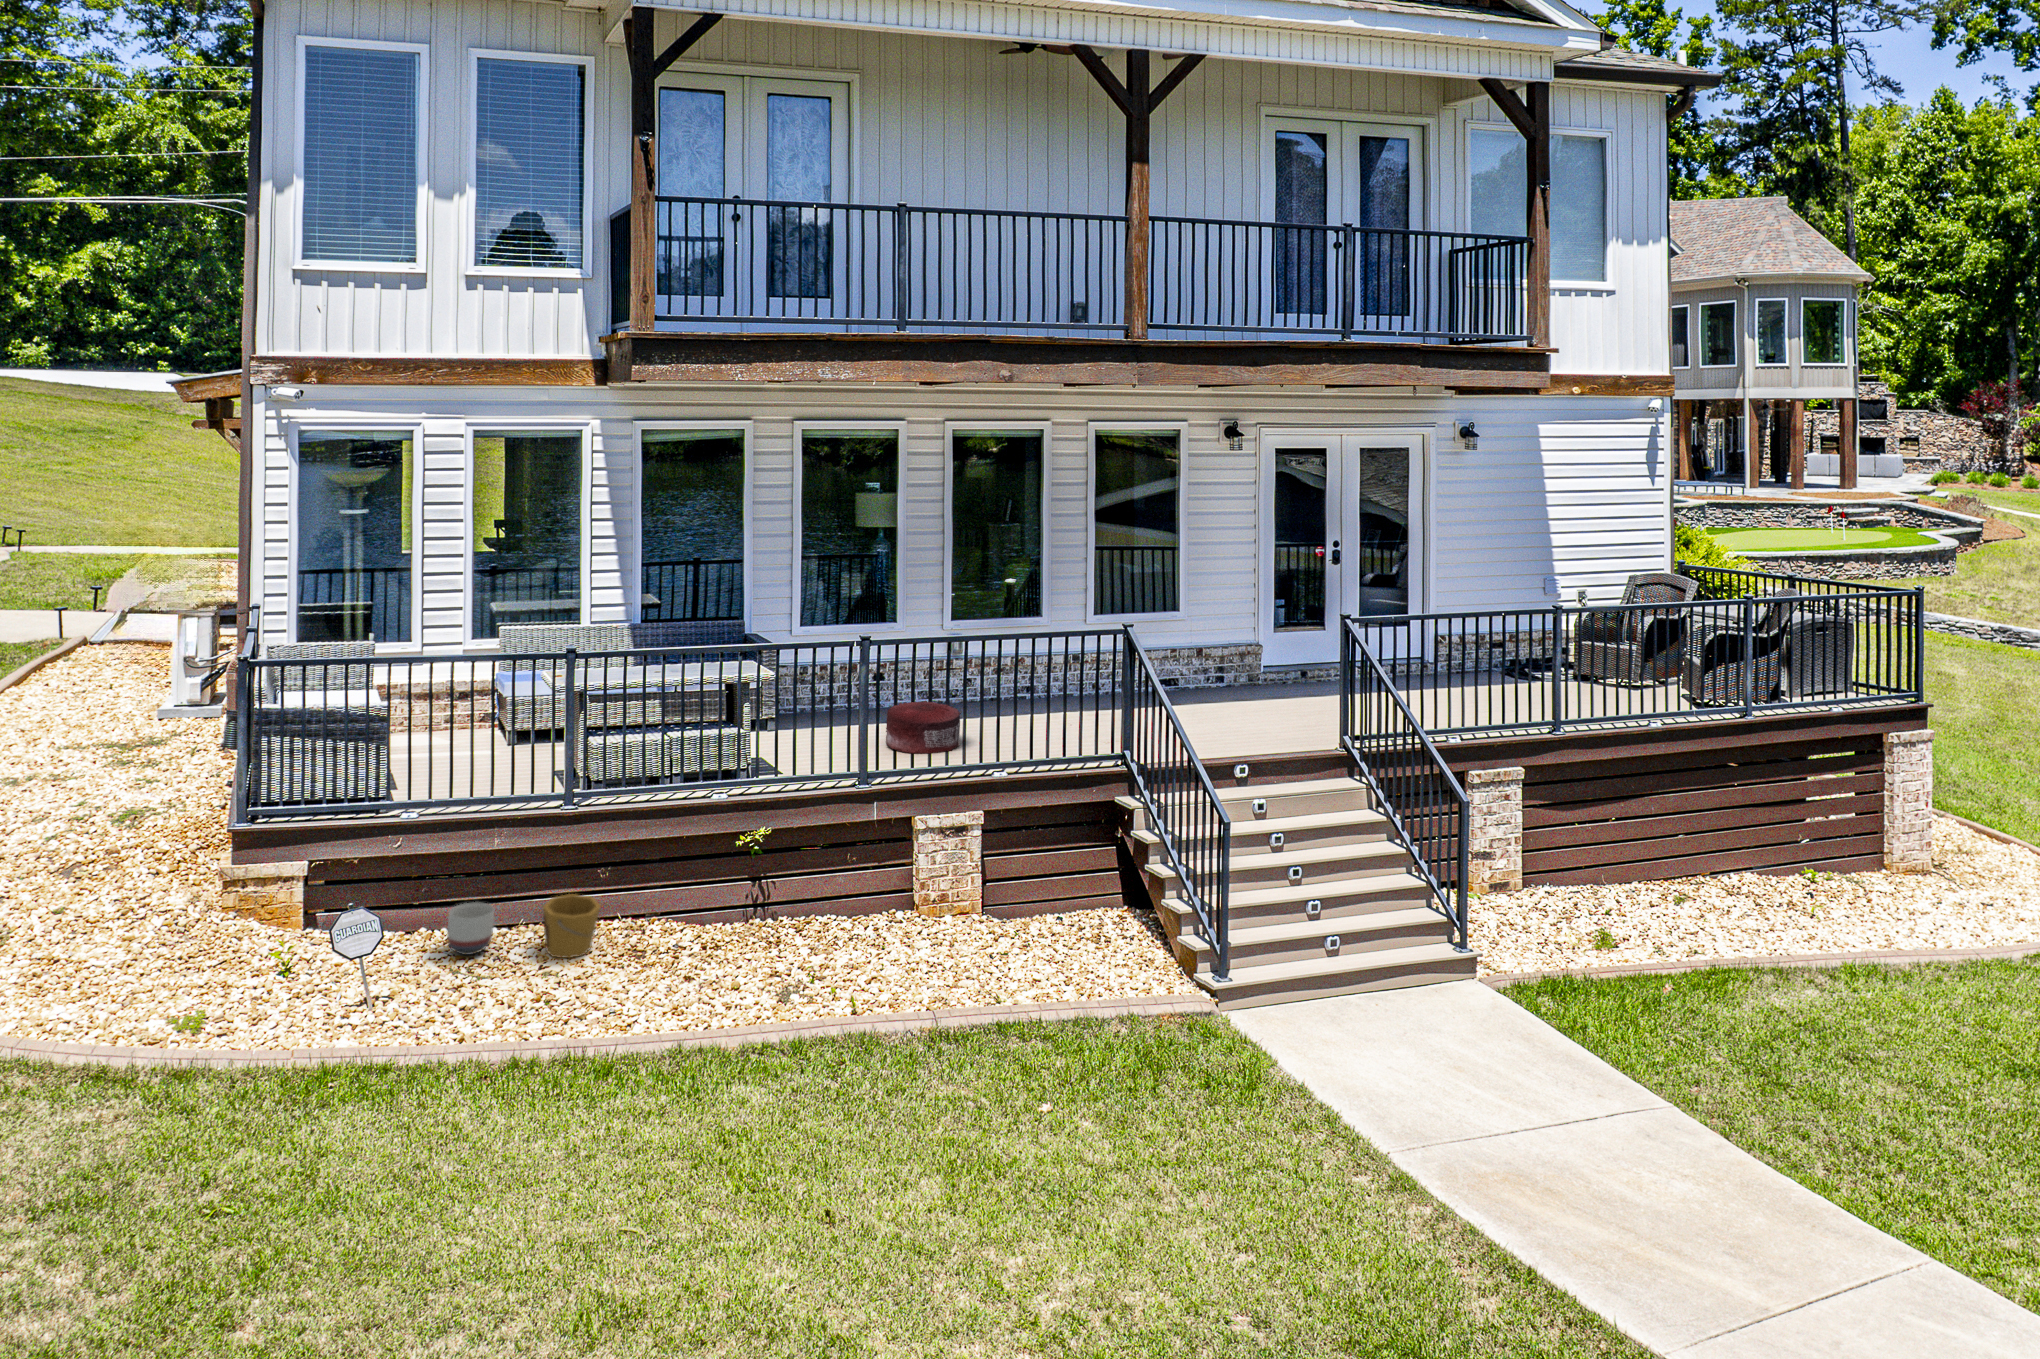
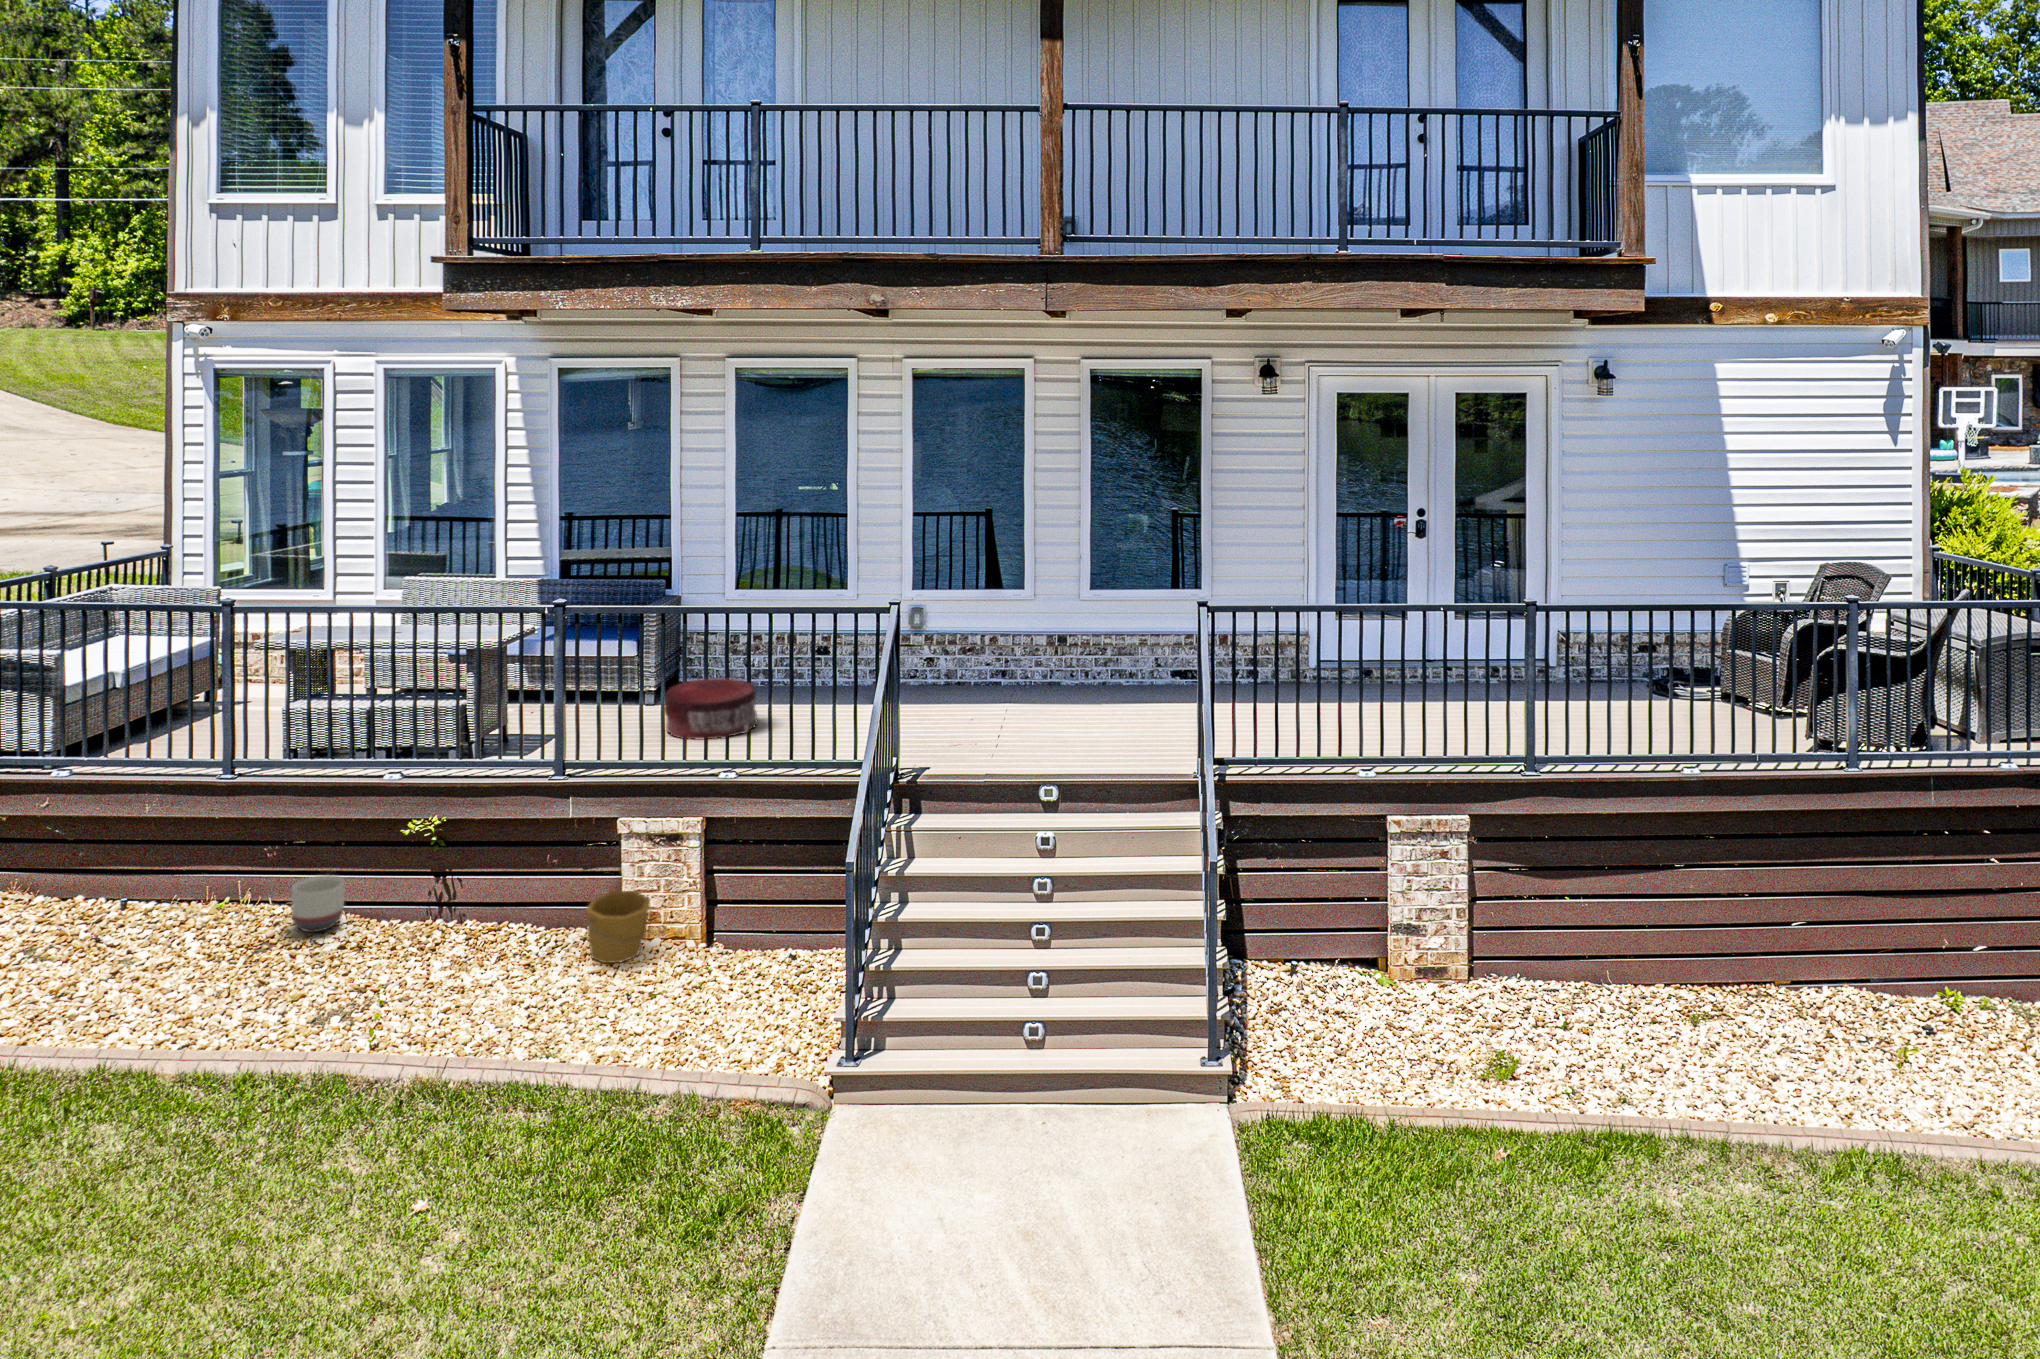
bucket: present [543,894,601,958] -> present [586,891,652,963]
planter: present [447,902,494,955] -> present [292,875,344,932]

